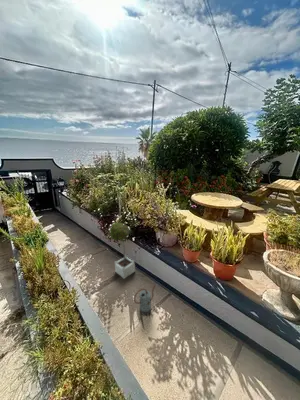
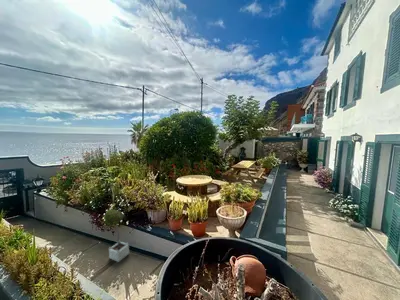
watering can: present [134,286,155,315] -> none [128,256,147,285]

